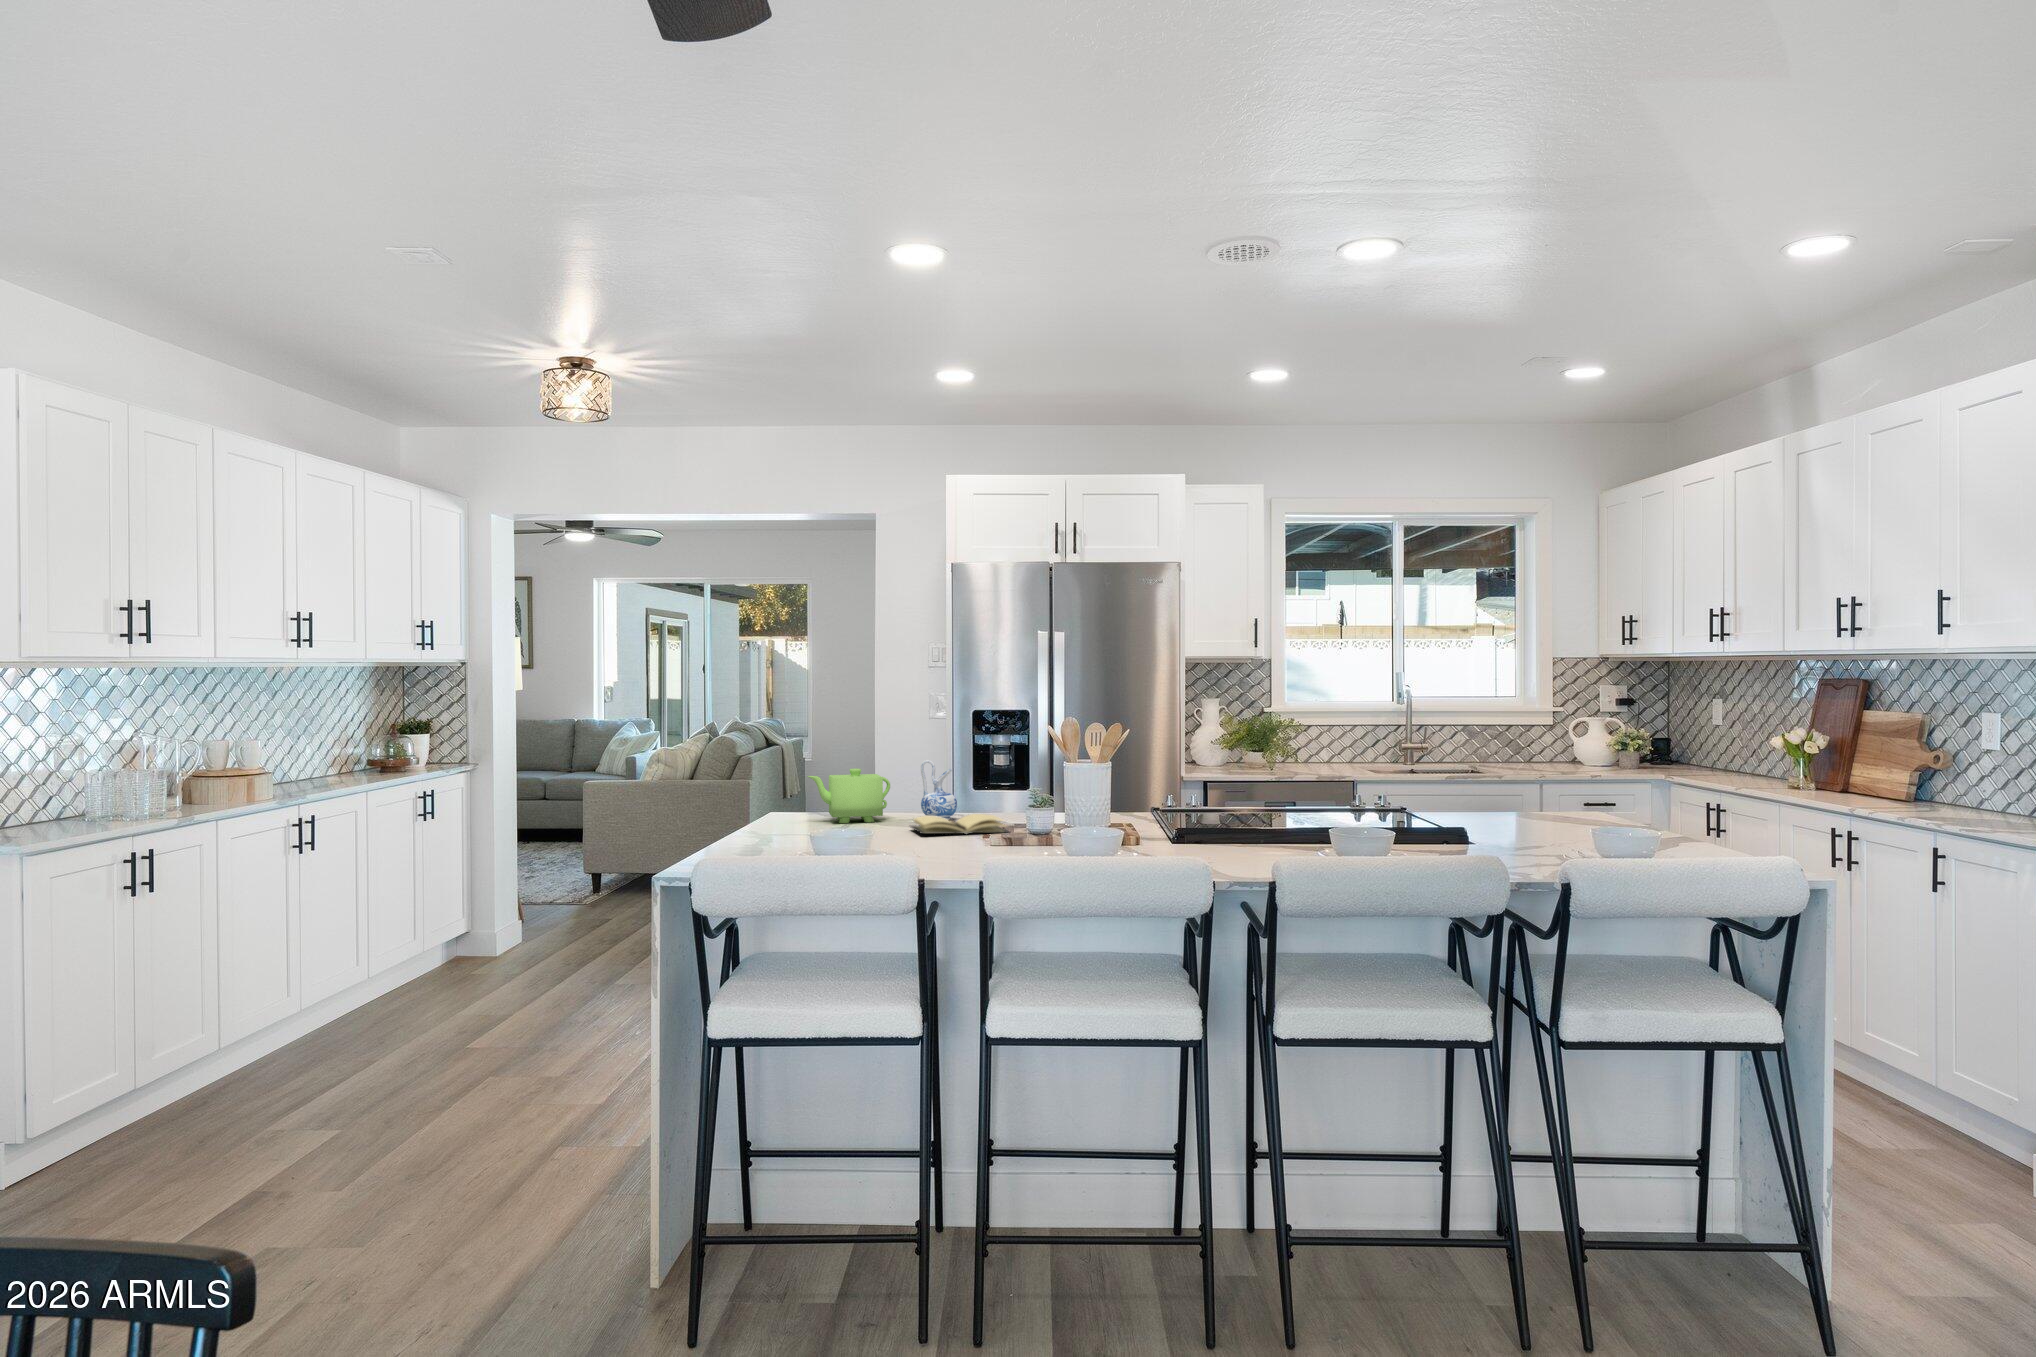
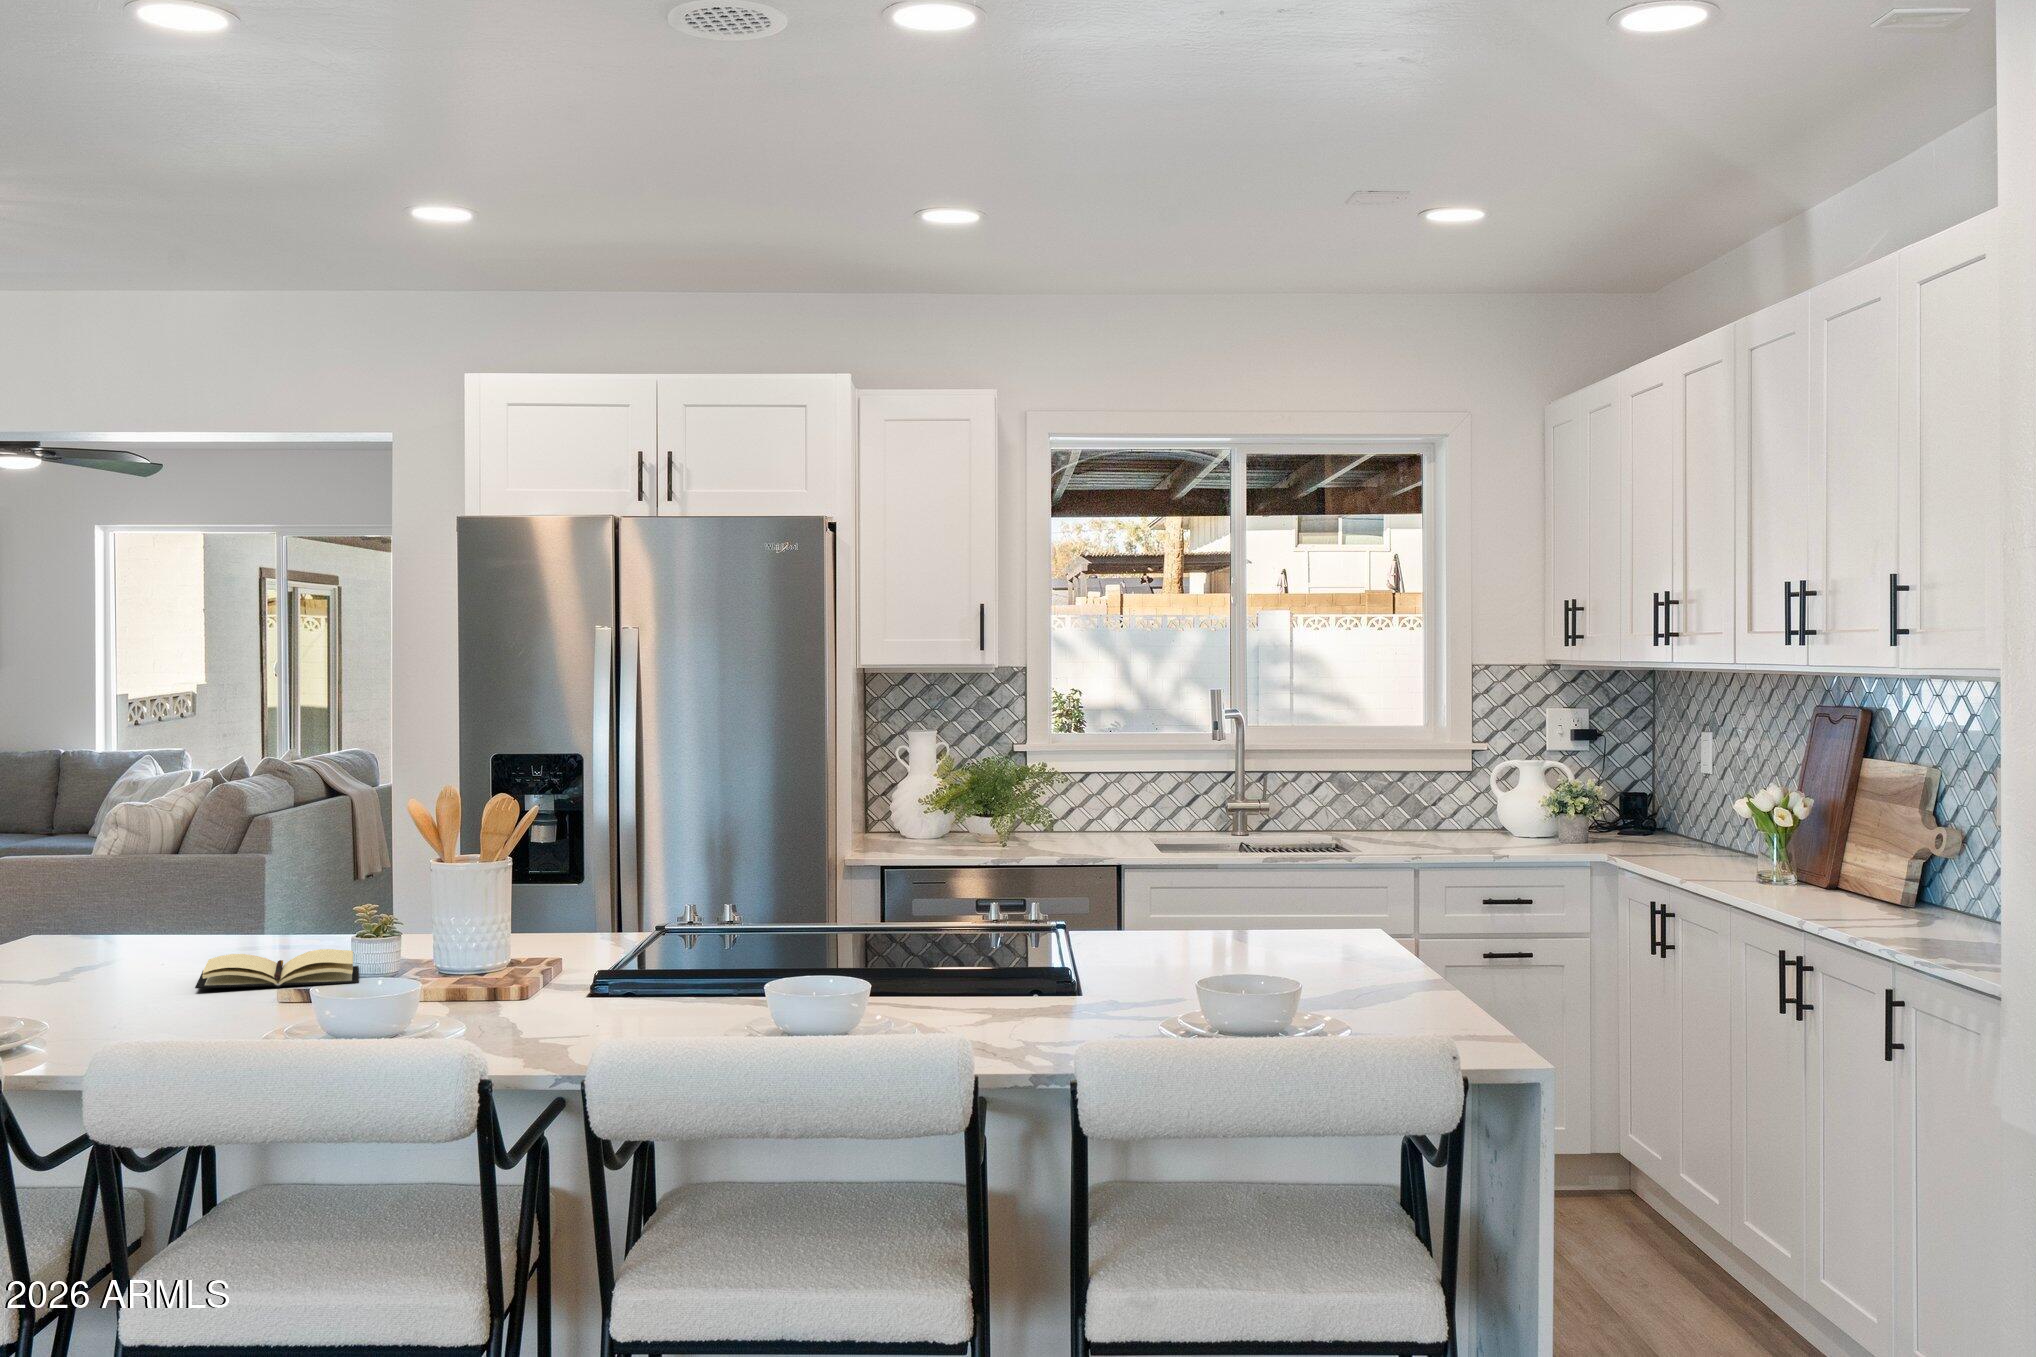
ceramic pitcher: present [921,760,957,820] -> none [256,858,320,958]
teapot: present [807,769,890,823] -> none [63,872,213,964]

